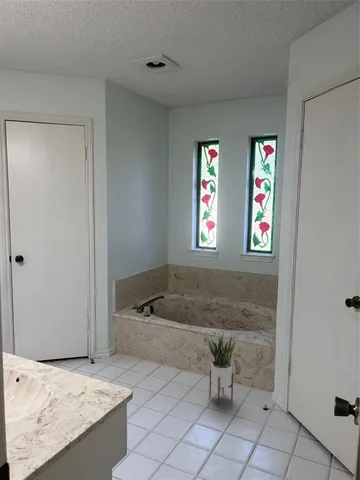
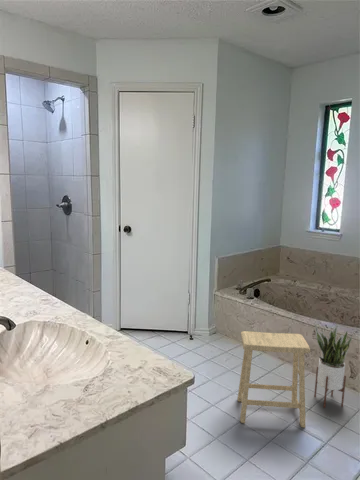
footstool: none [145,344,206,433] -> present [238,331,310,427]

